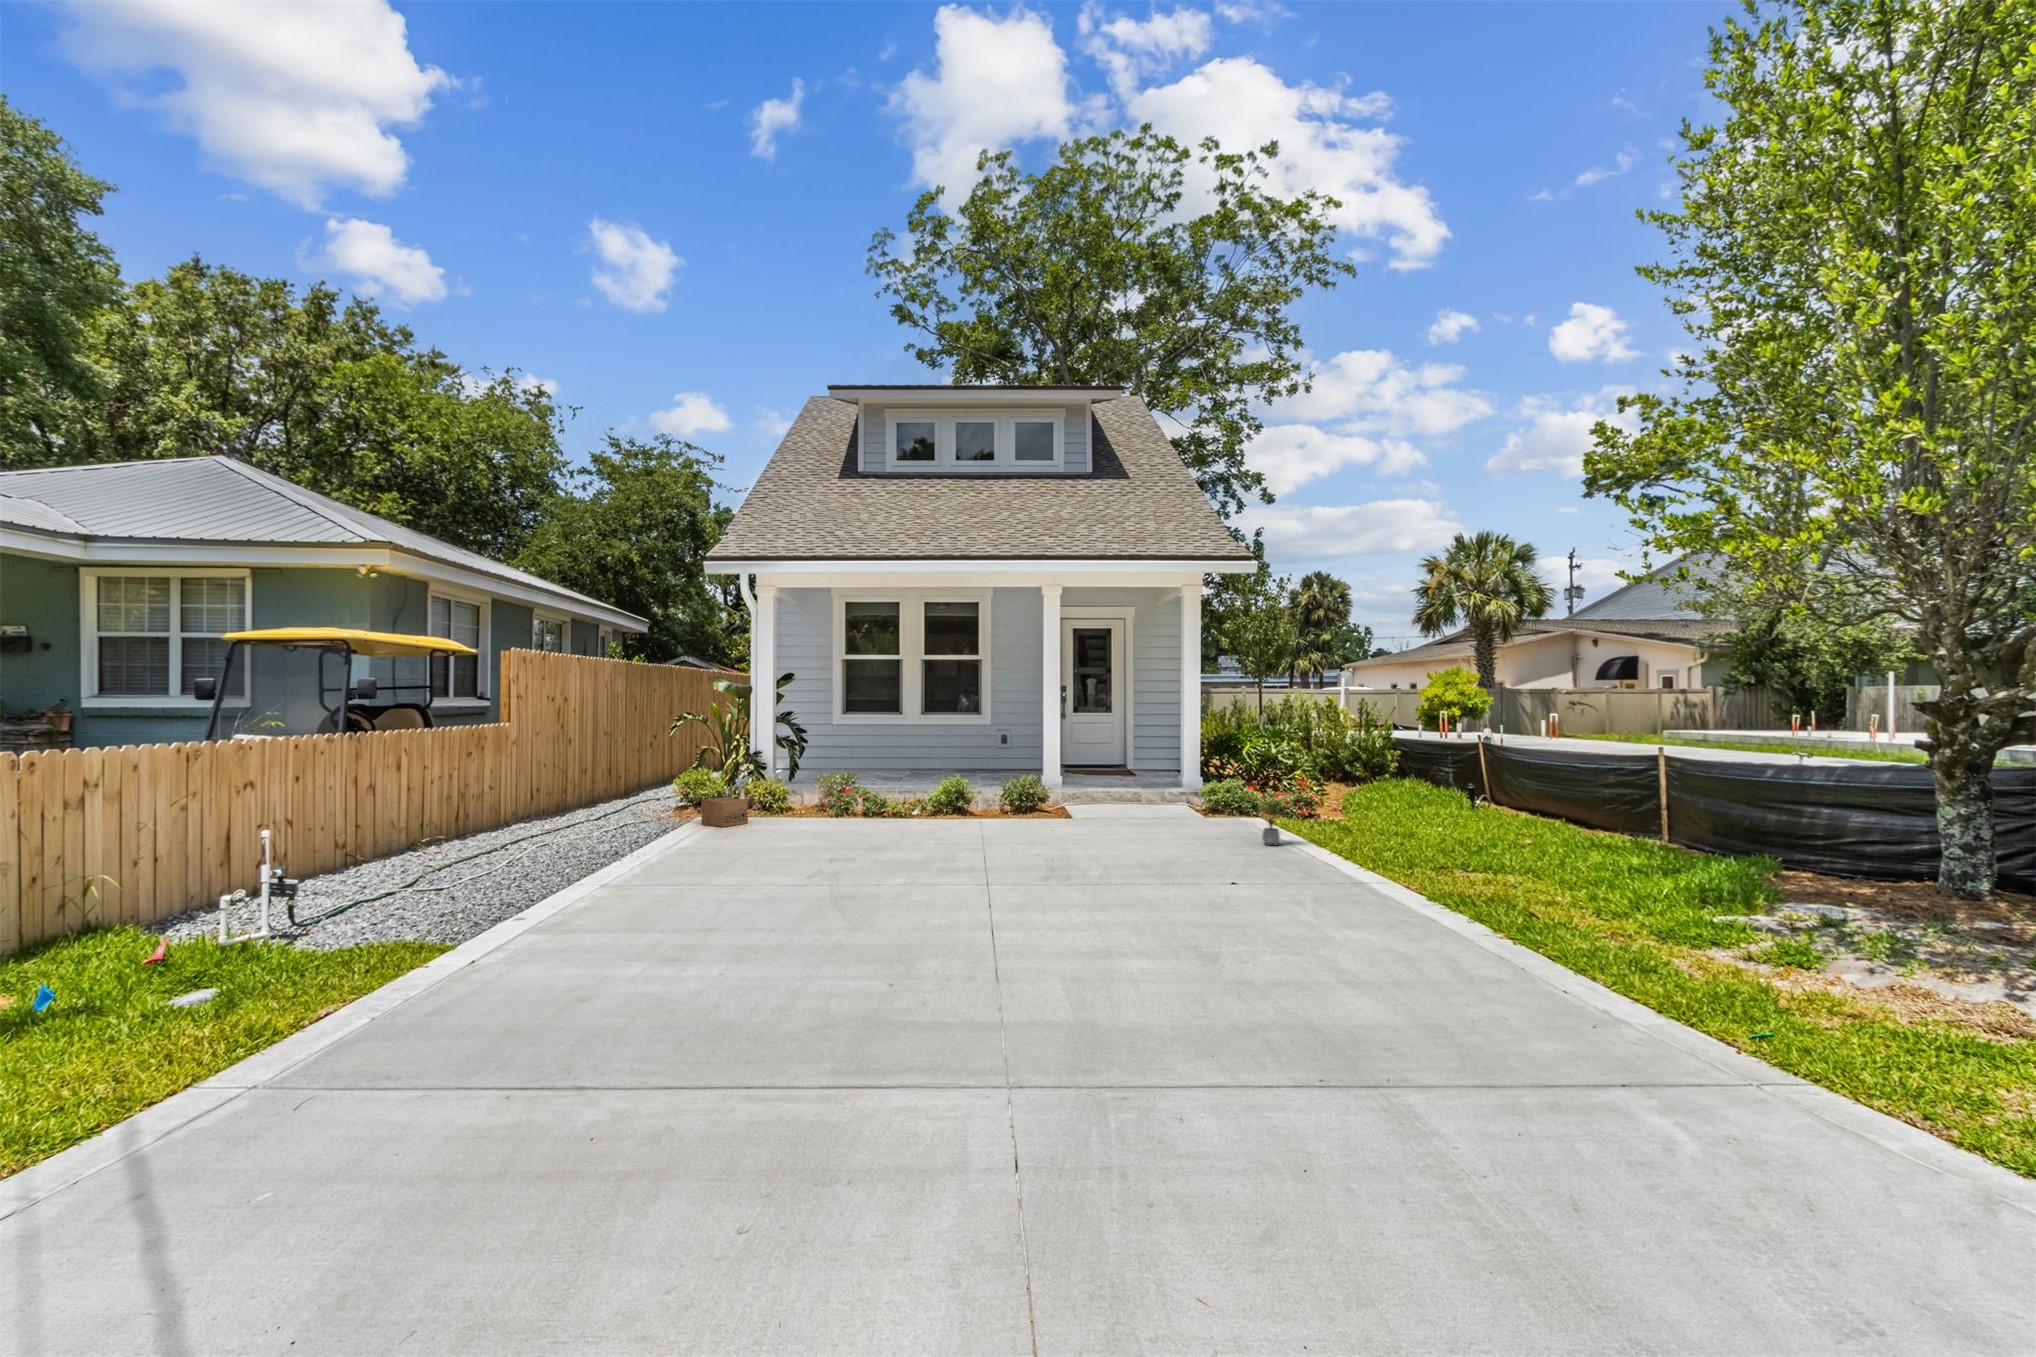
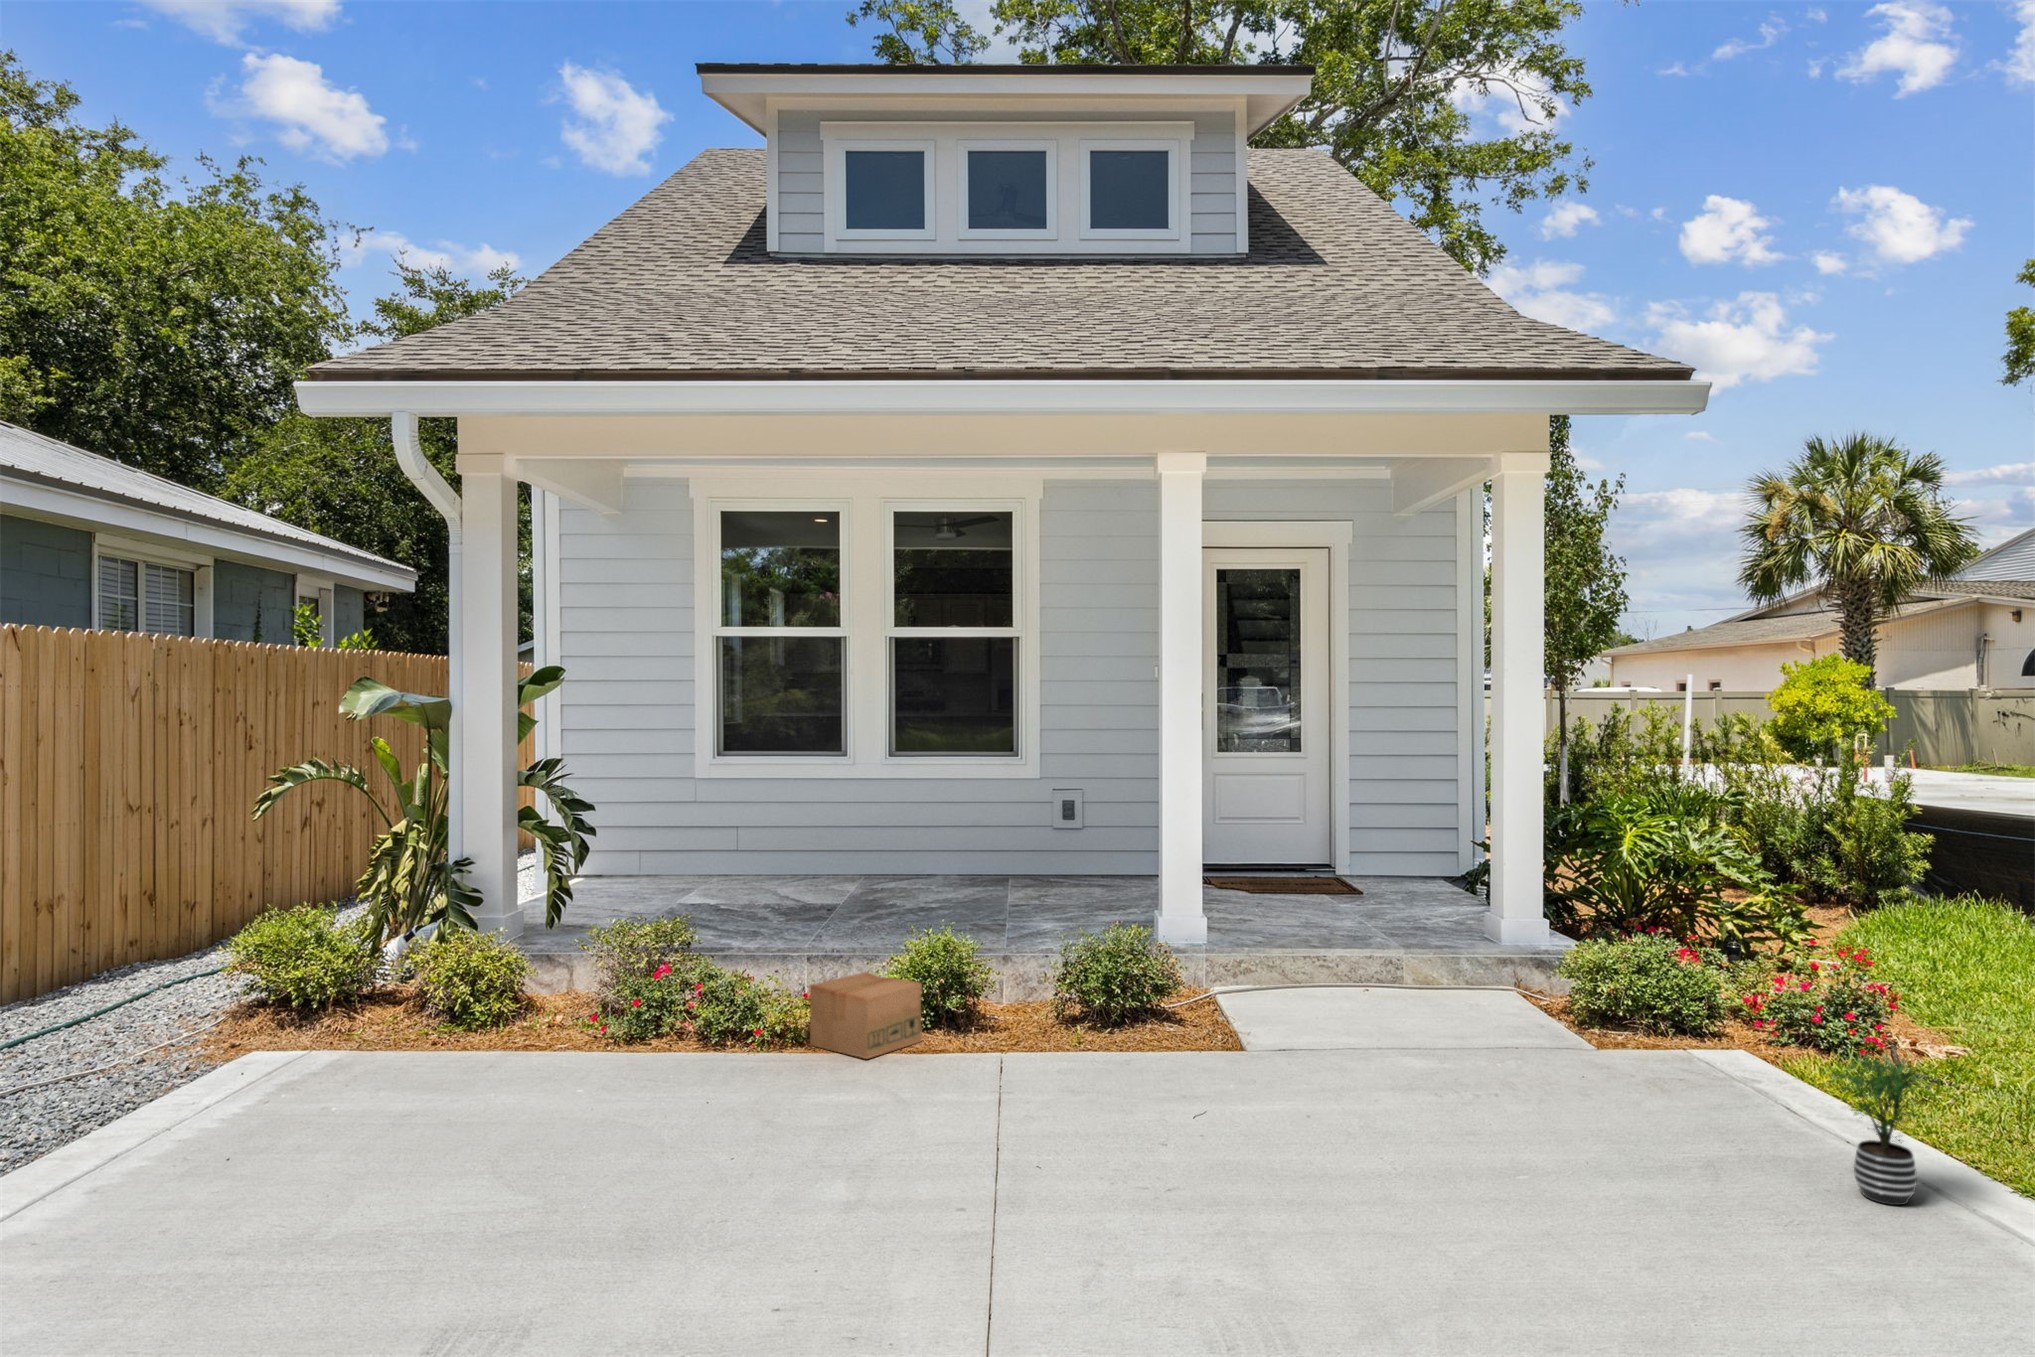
cardboard box: present [701,797,748,827] -> present [810,972,922,1059]

